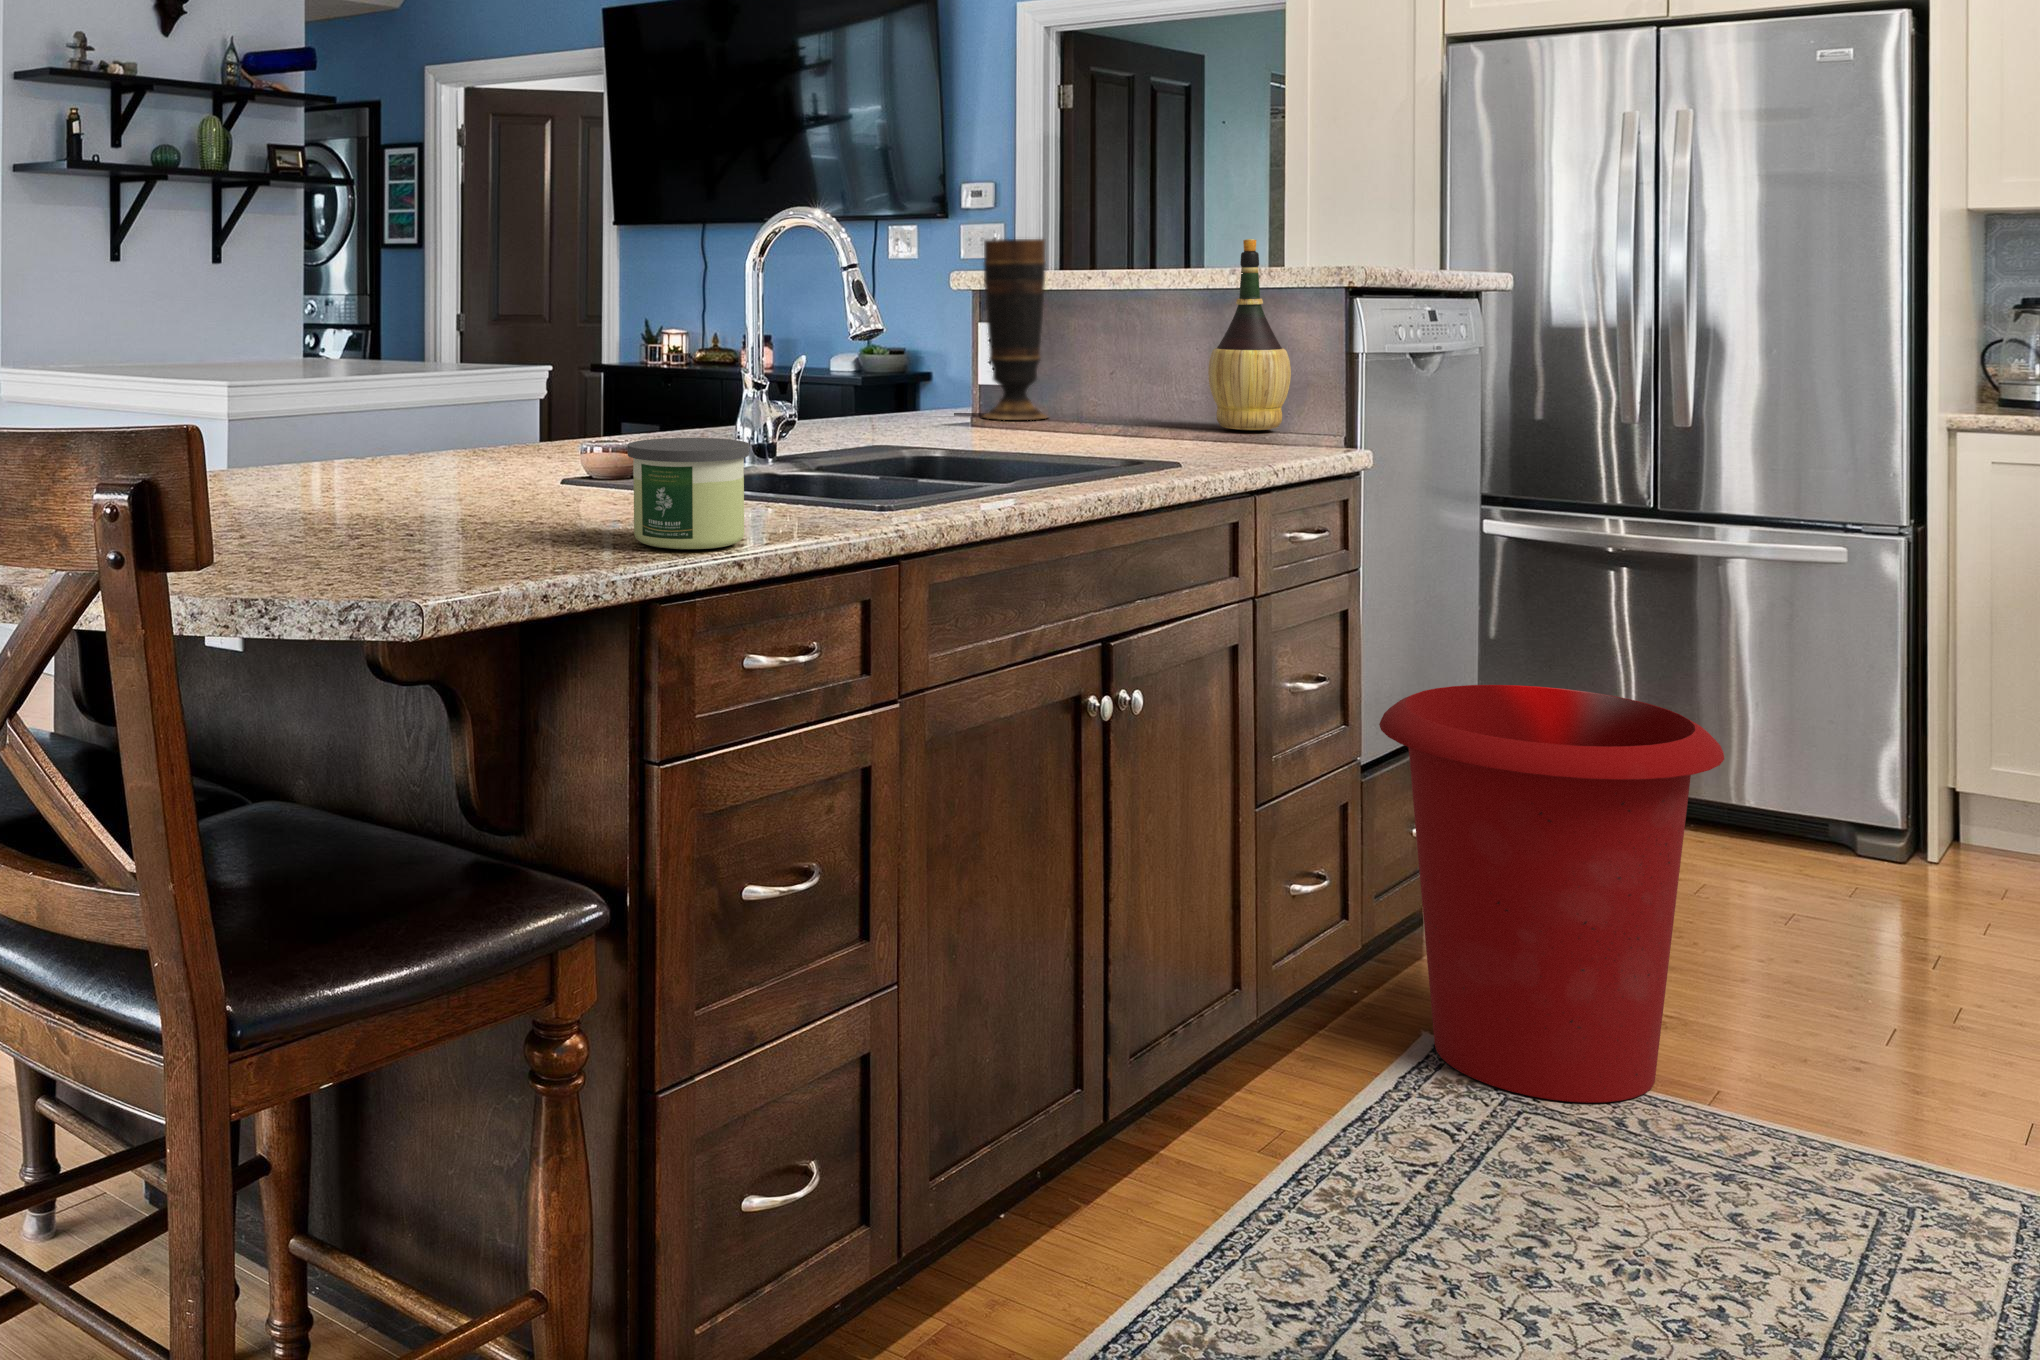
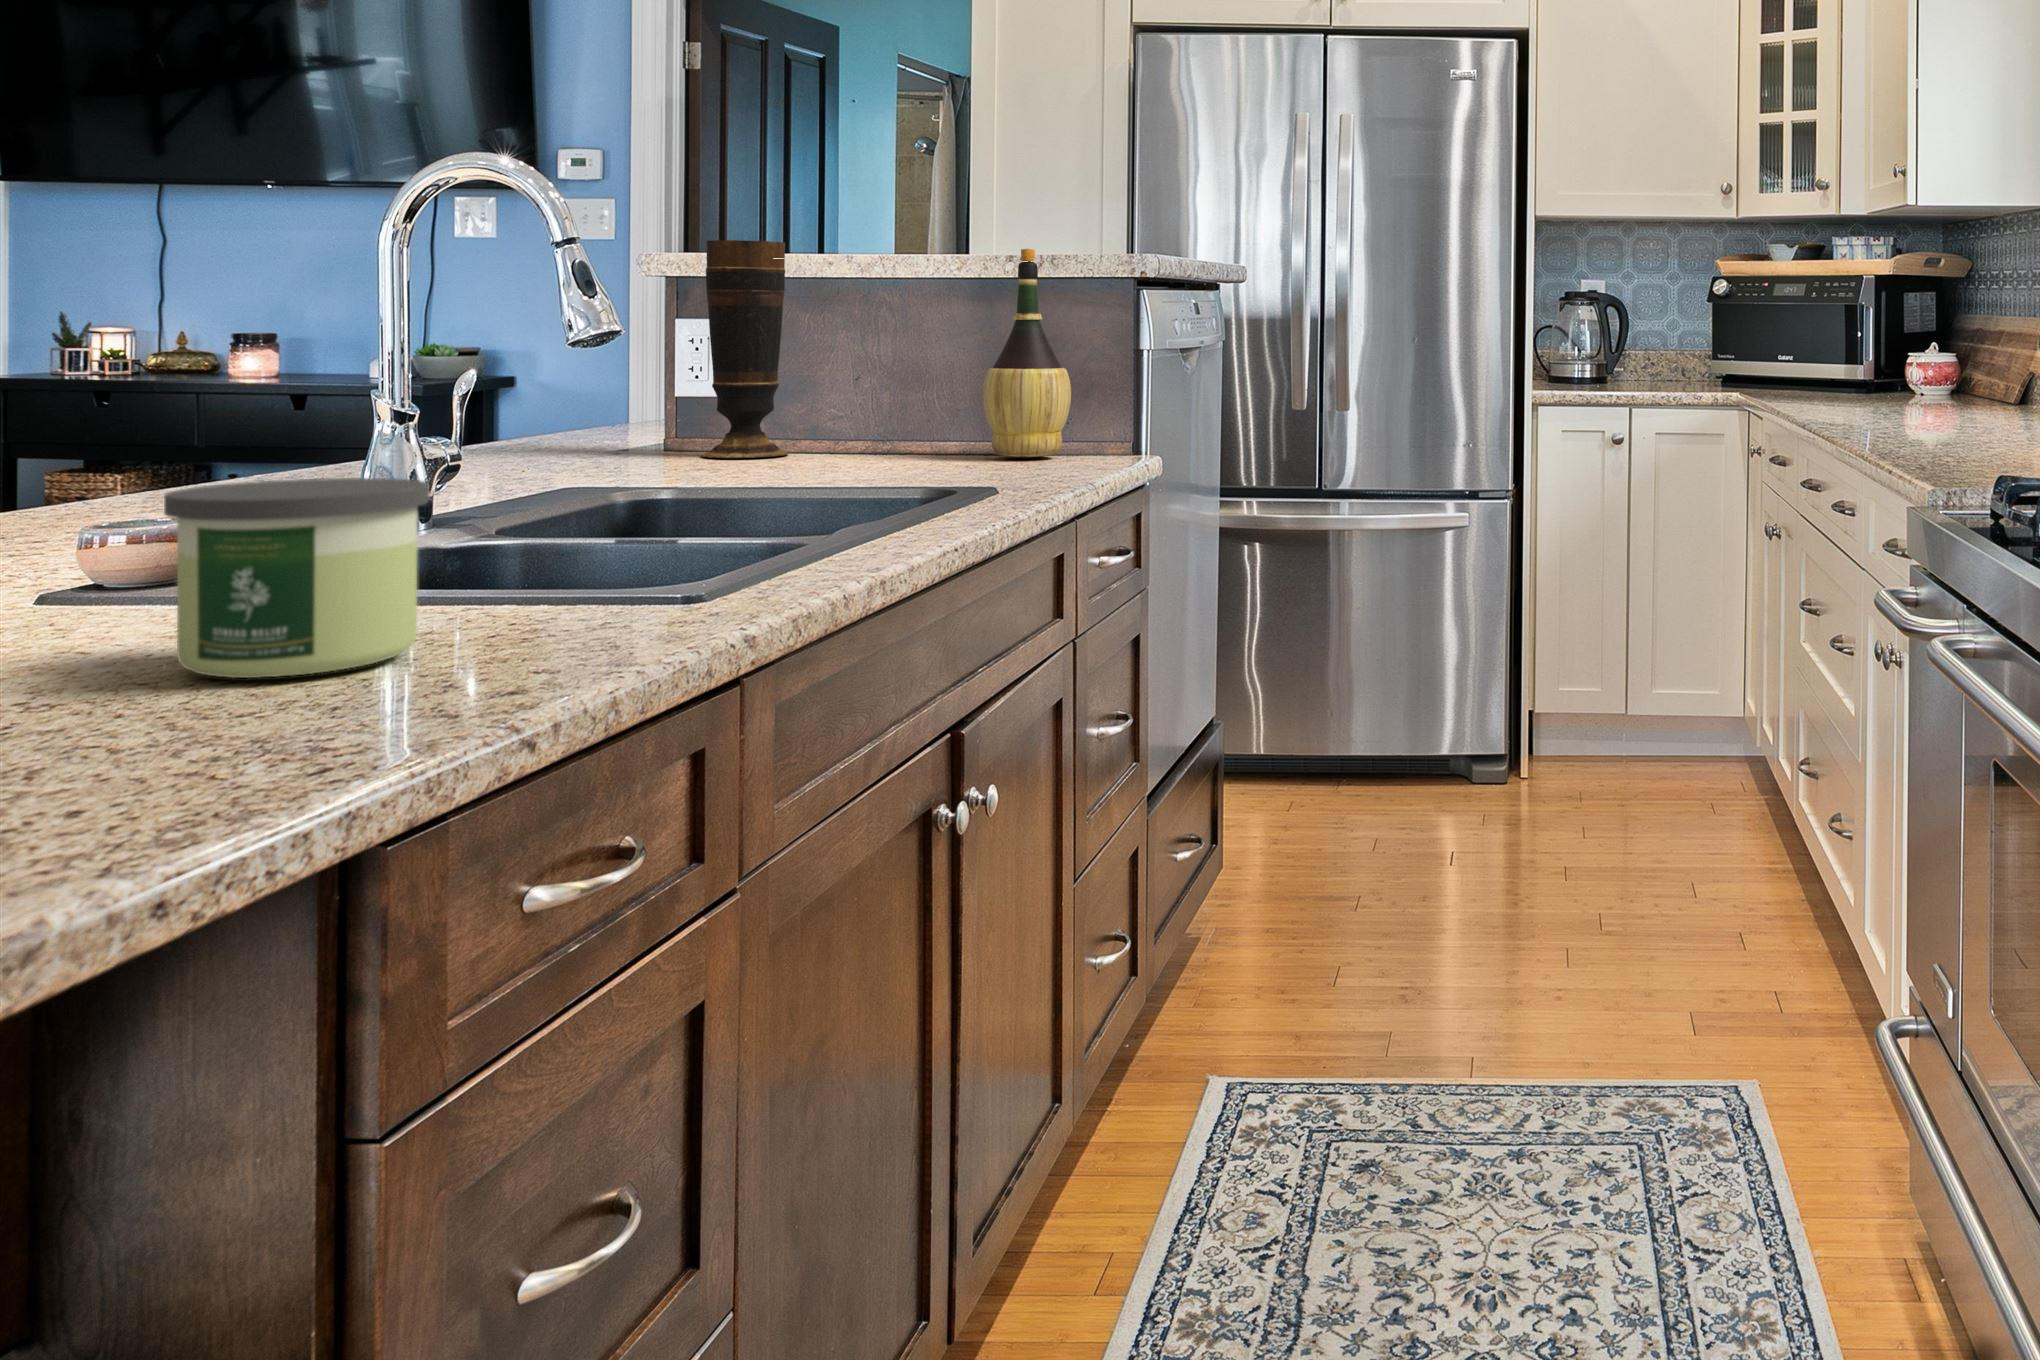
waste bin: present [1379,685,1724,1103] -> none [1174,696,1479,1121]

